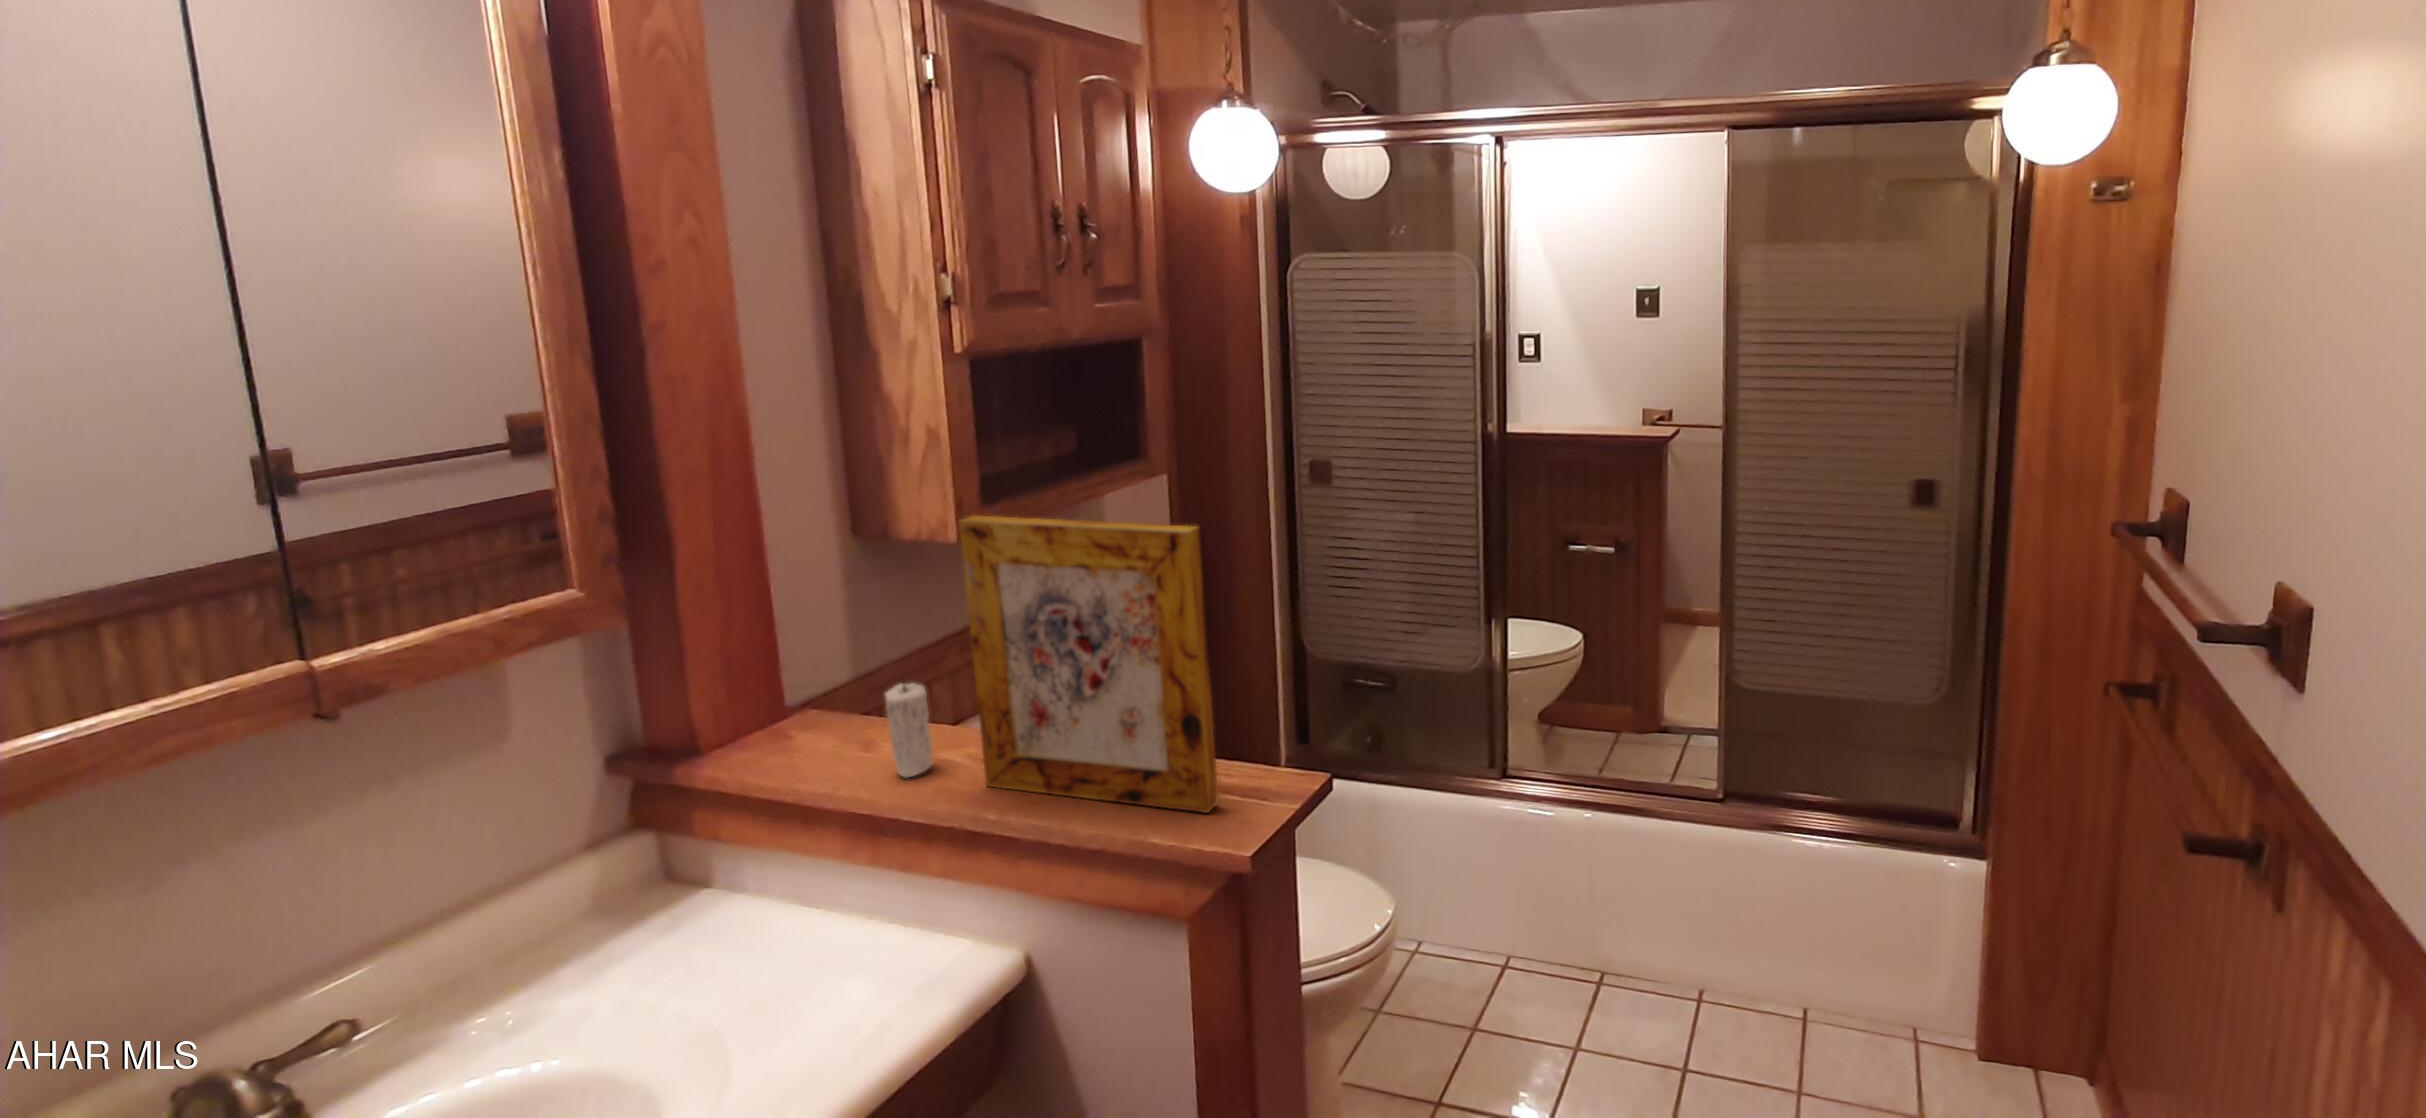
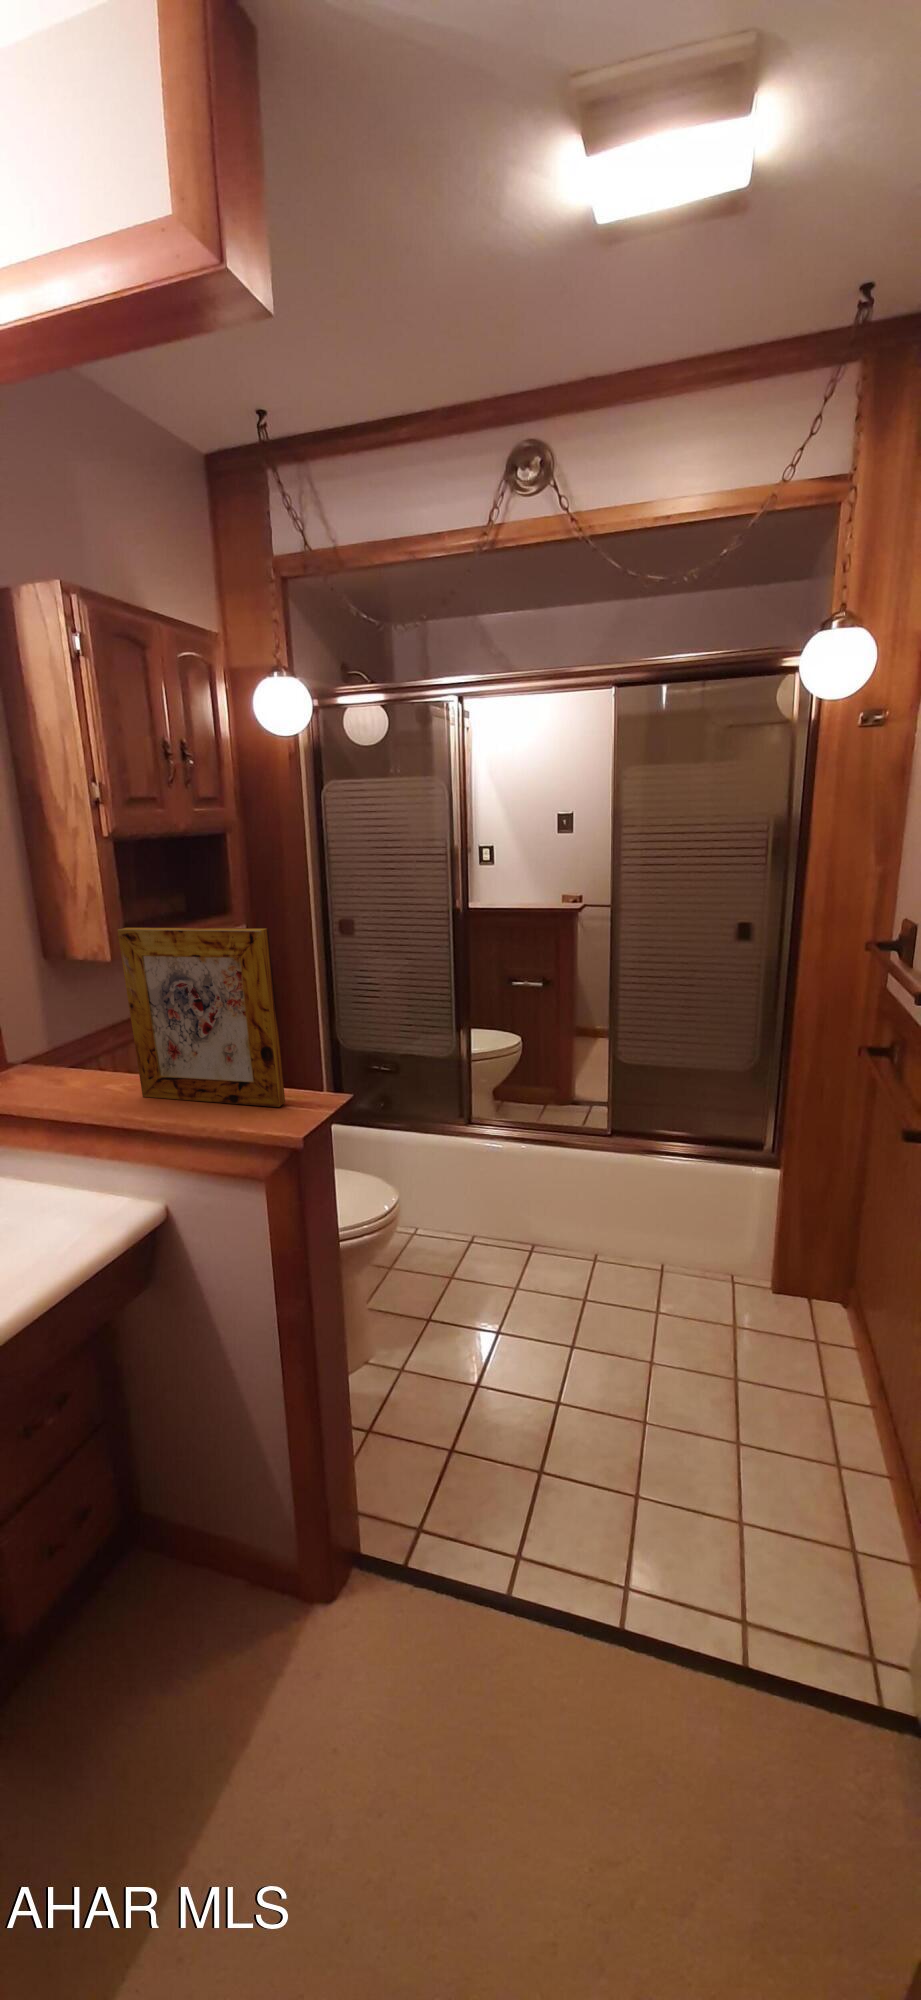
candle: present [885,680,932,777] -> none [77,1028,109,1093]

